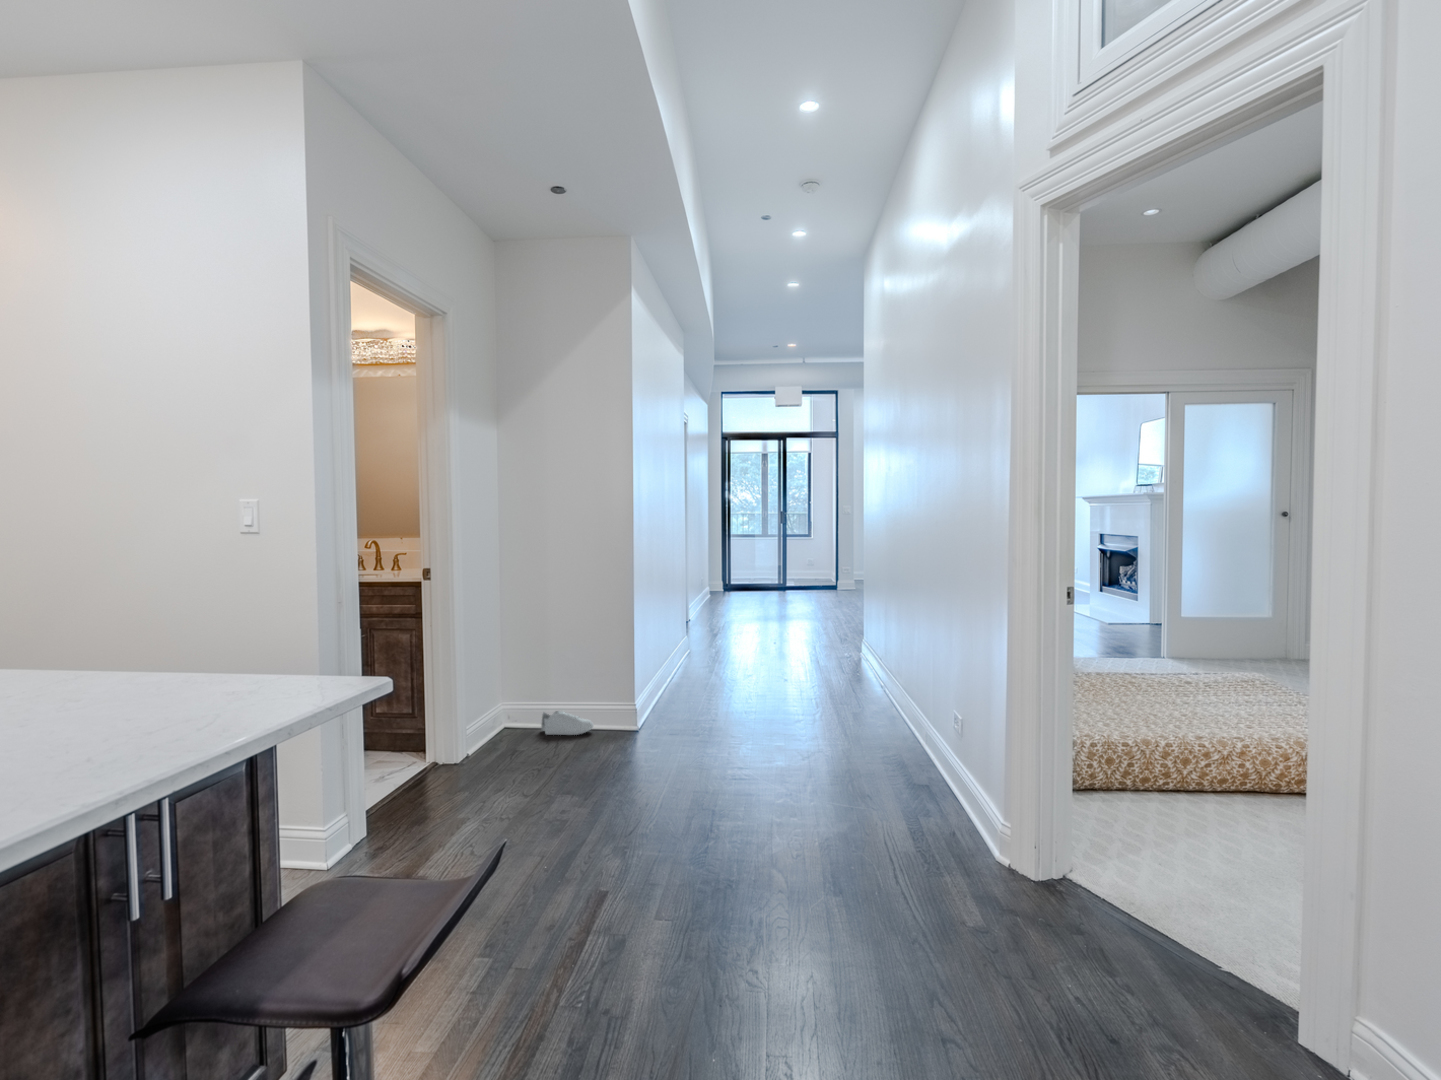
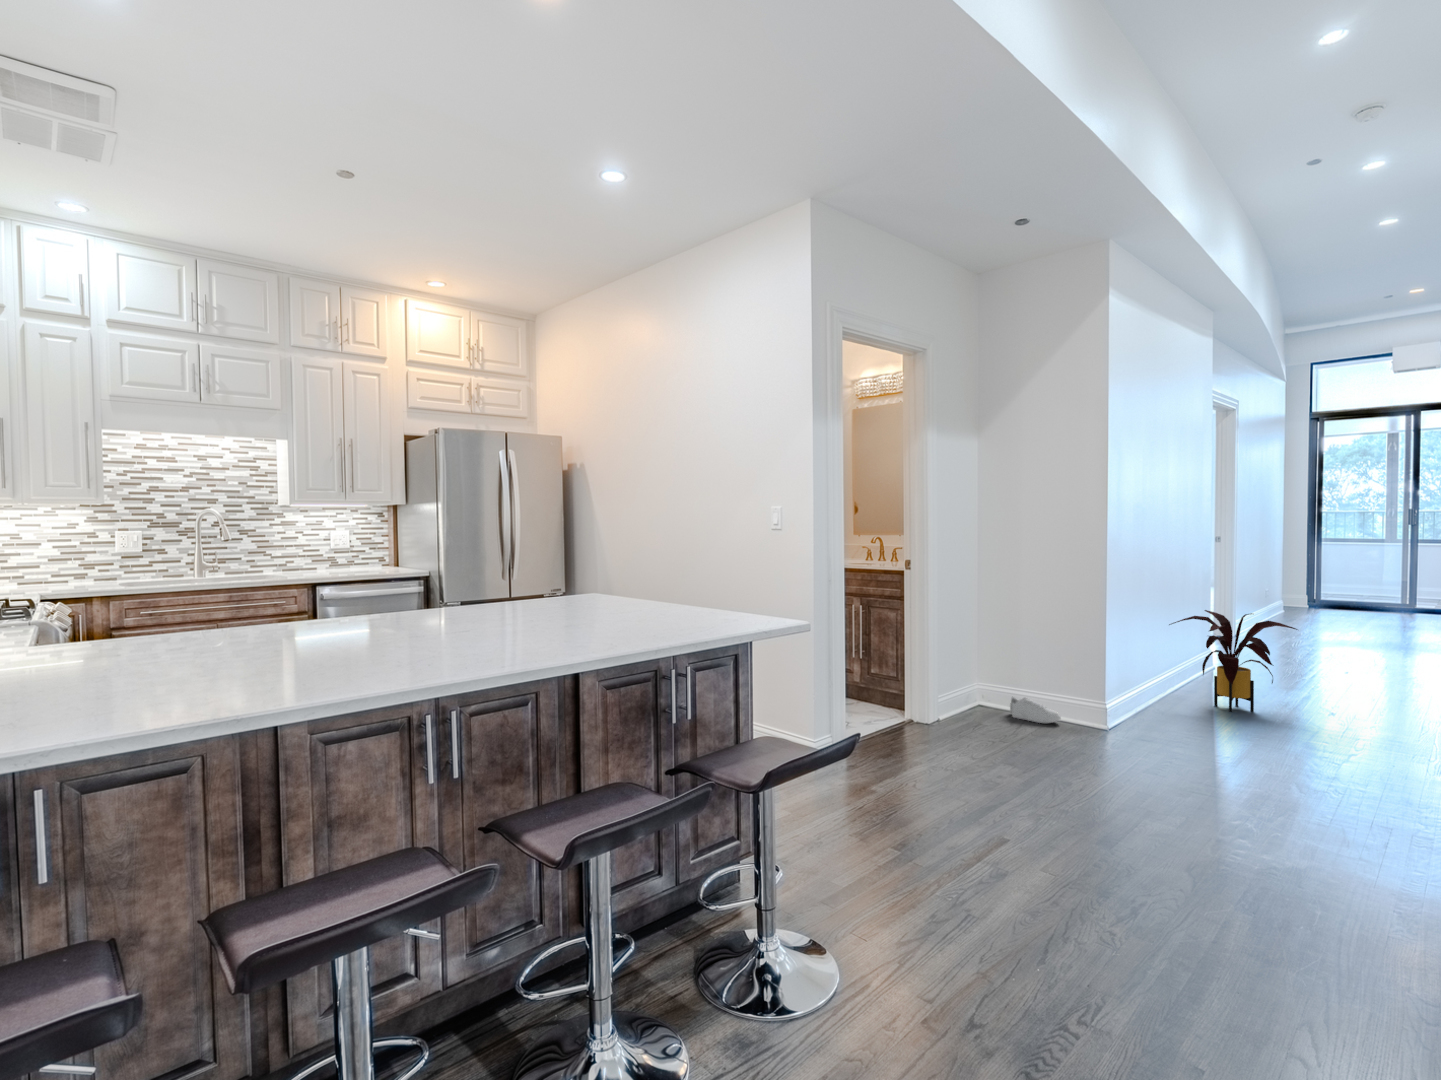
house plant: none [667,602,757,690] -> present [1169,610,1297,712]

